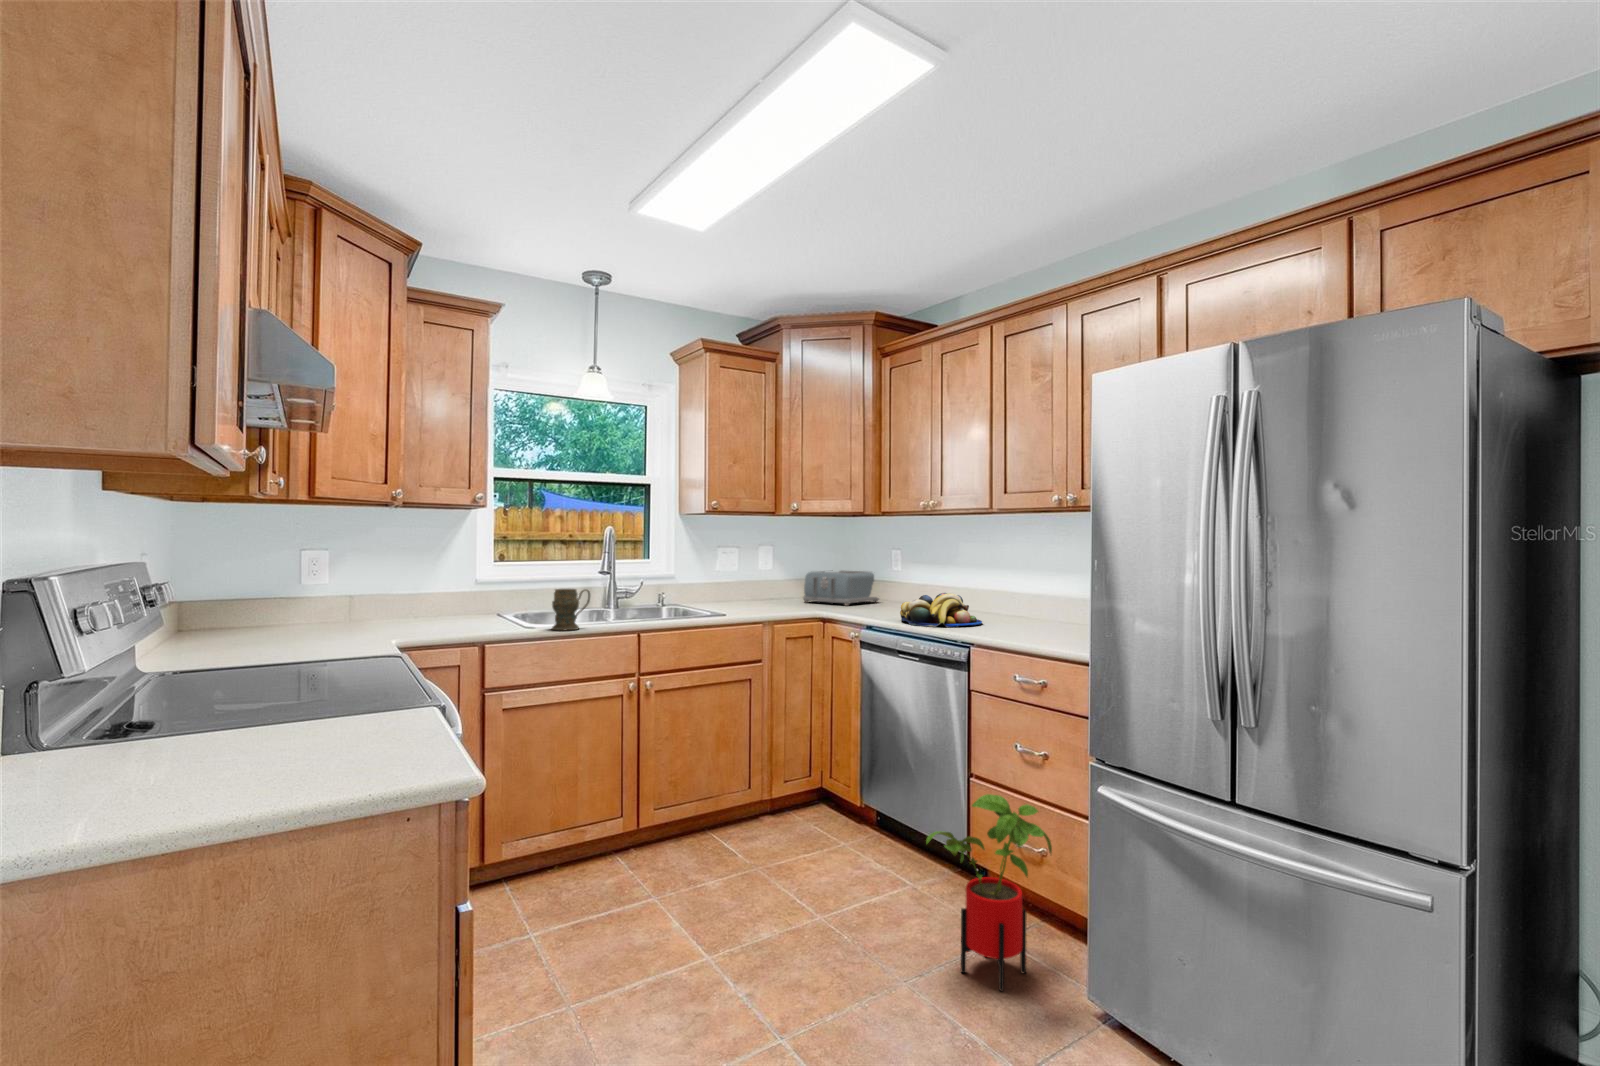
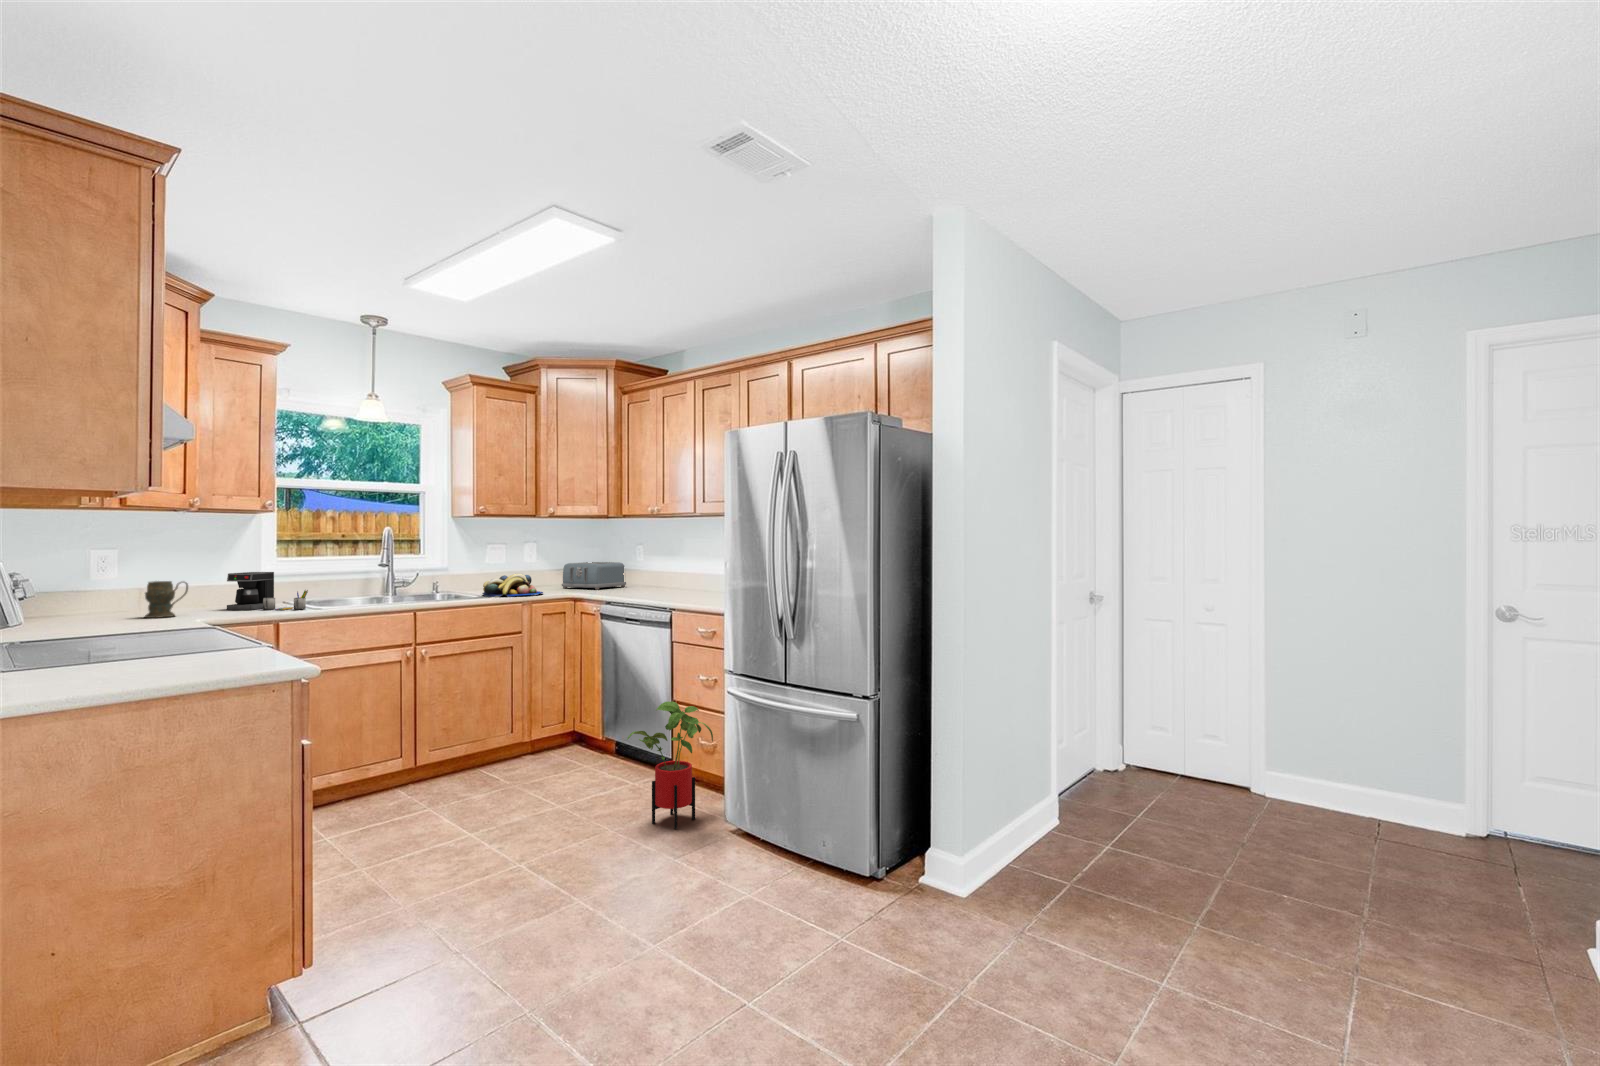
coffee maker: none [432,579,519,628] -> present [227,572,308,610]
mug: present [552,589,590,631] -> present [145,581,188,618]
fruit bowl: present [900,593,982,627] -> present [482,574,543,597]

